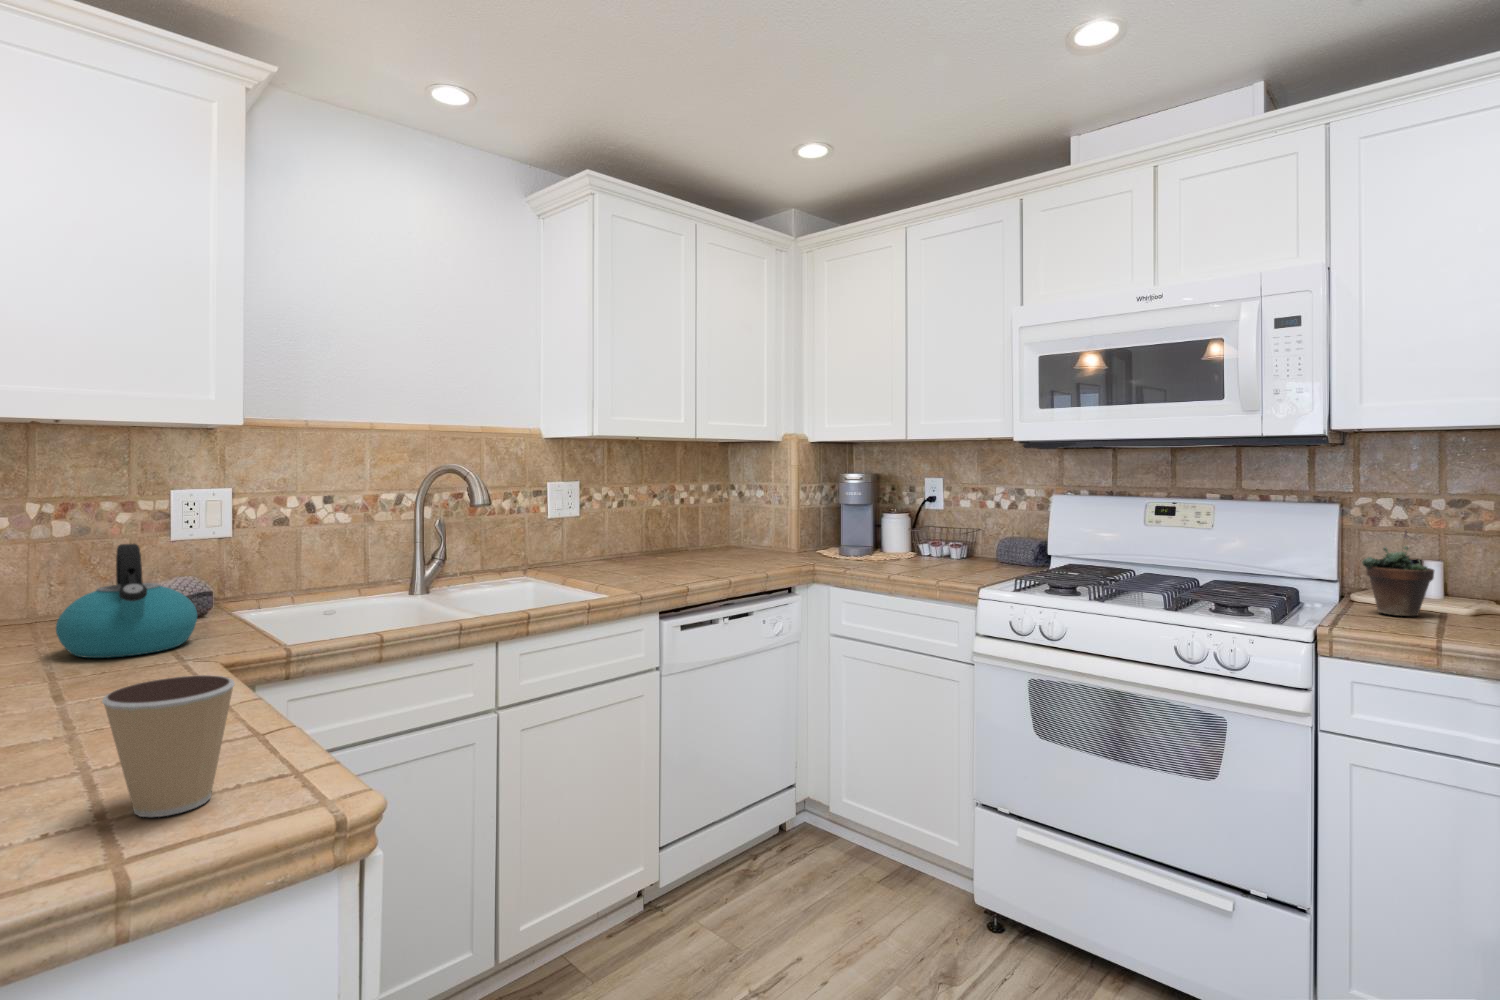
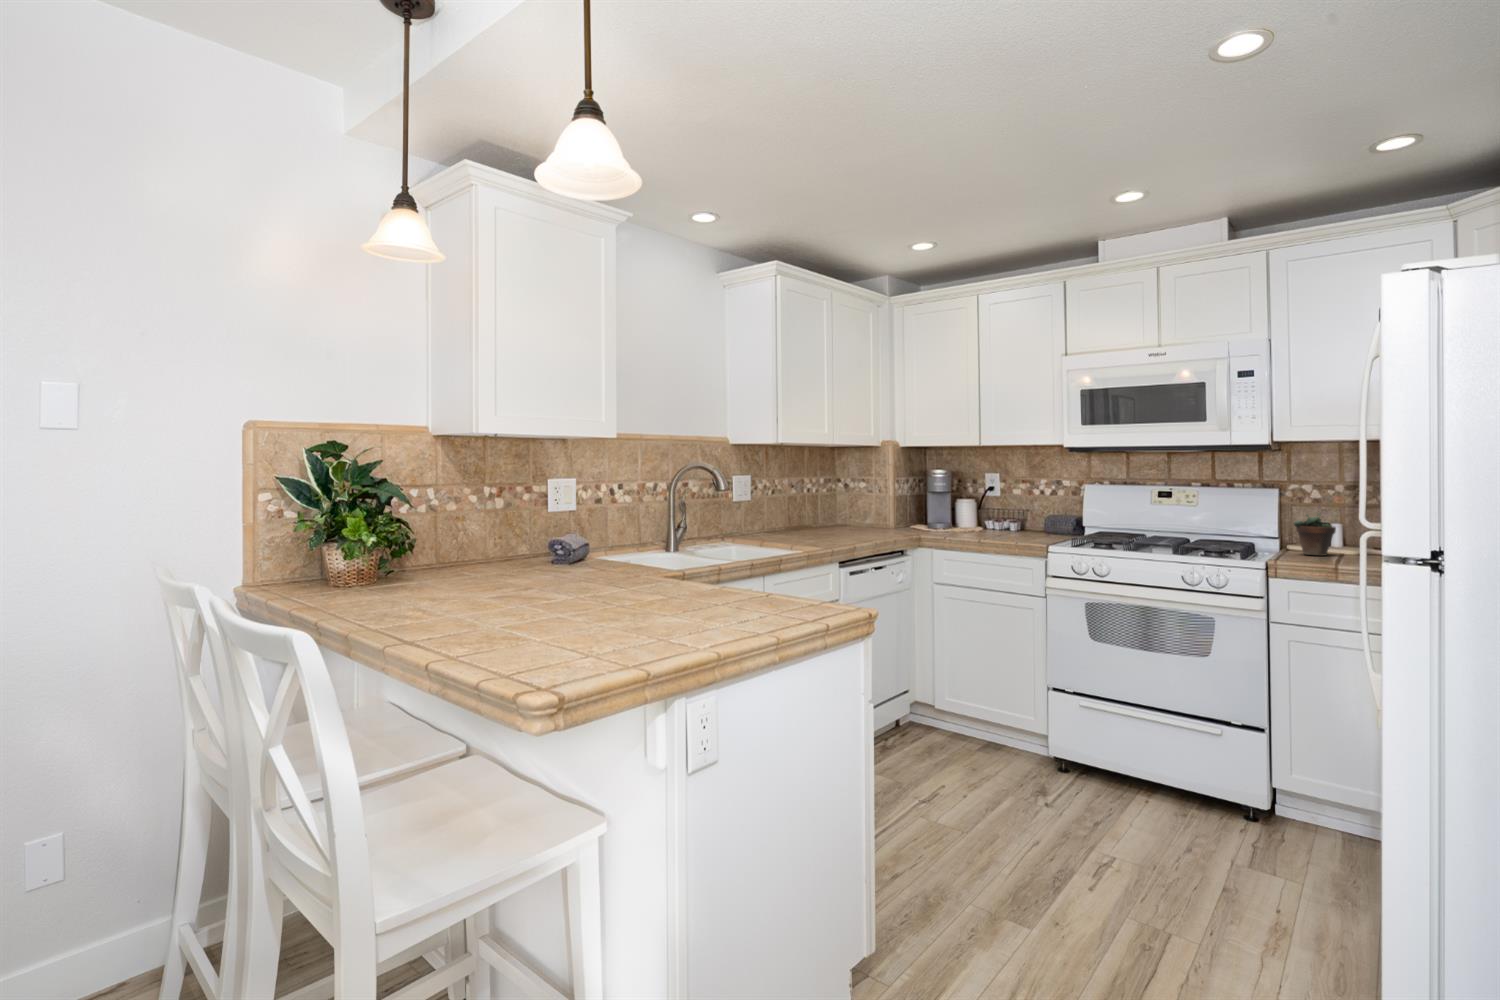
kettle: present [56,544,197,658] -> none [556,509,623,575]
coffee cup: present [102,675,235,817] -> none [771,557,818,613]

